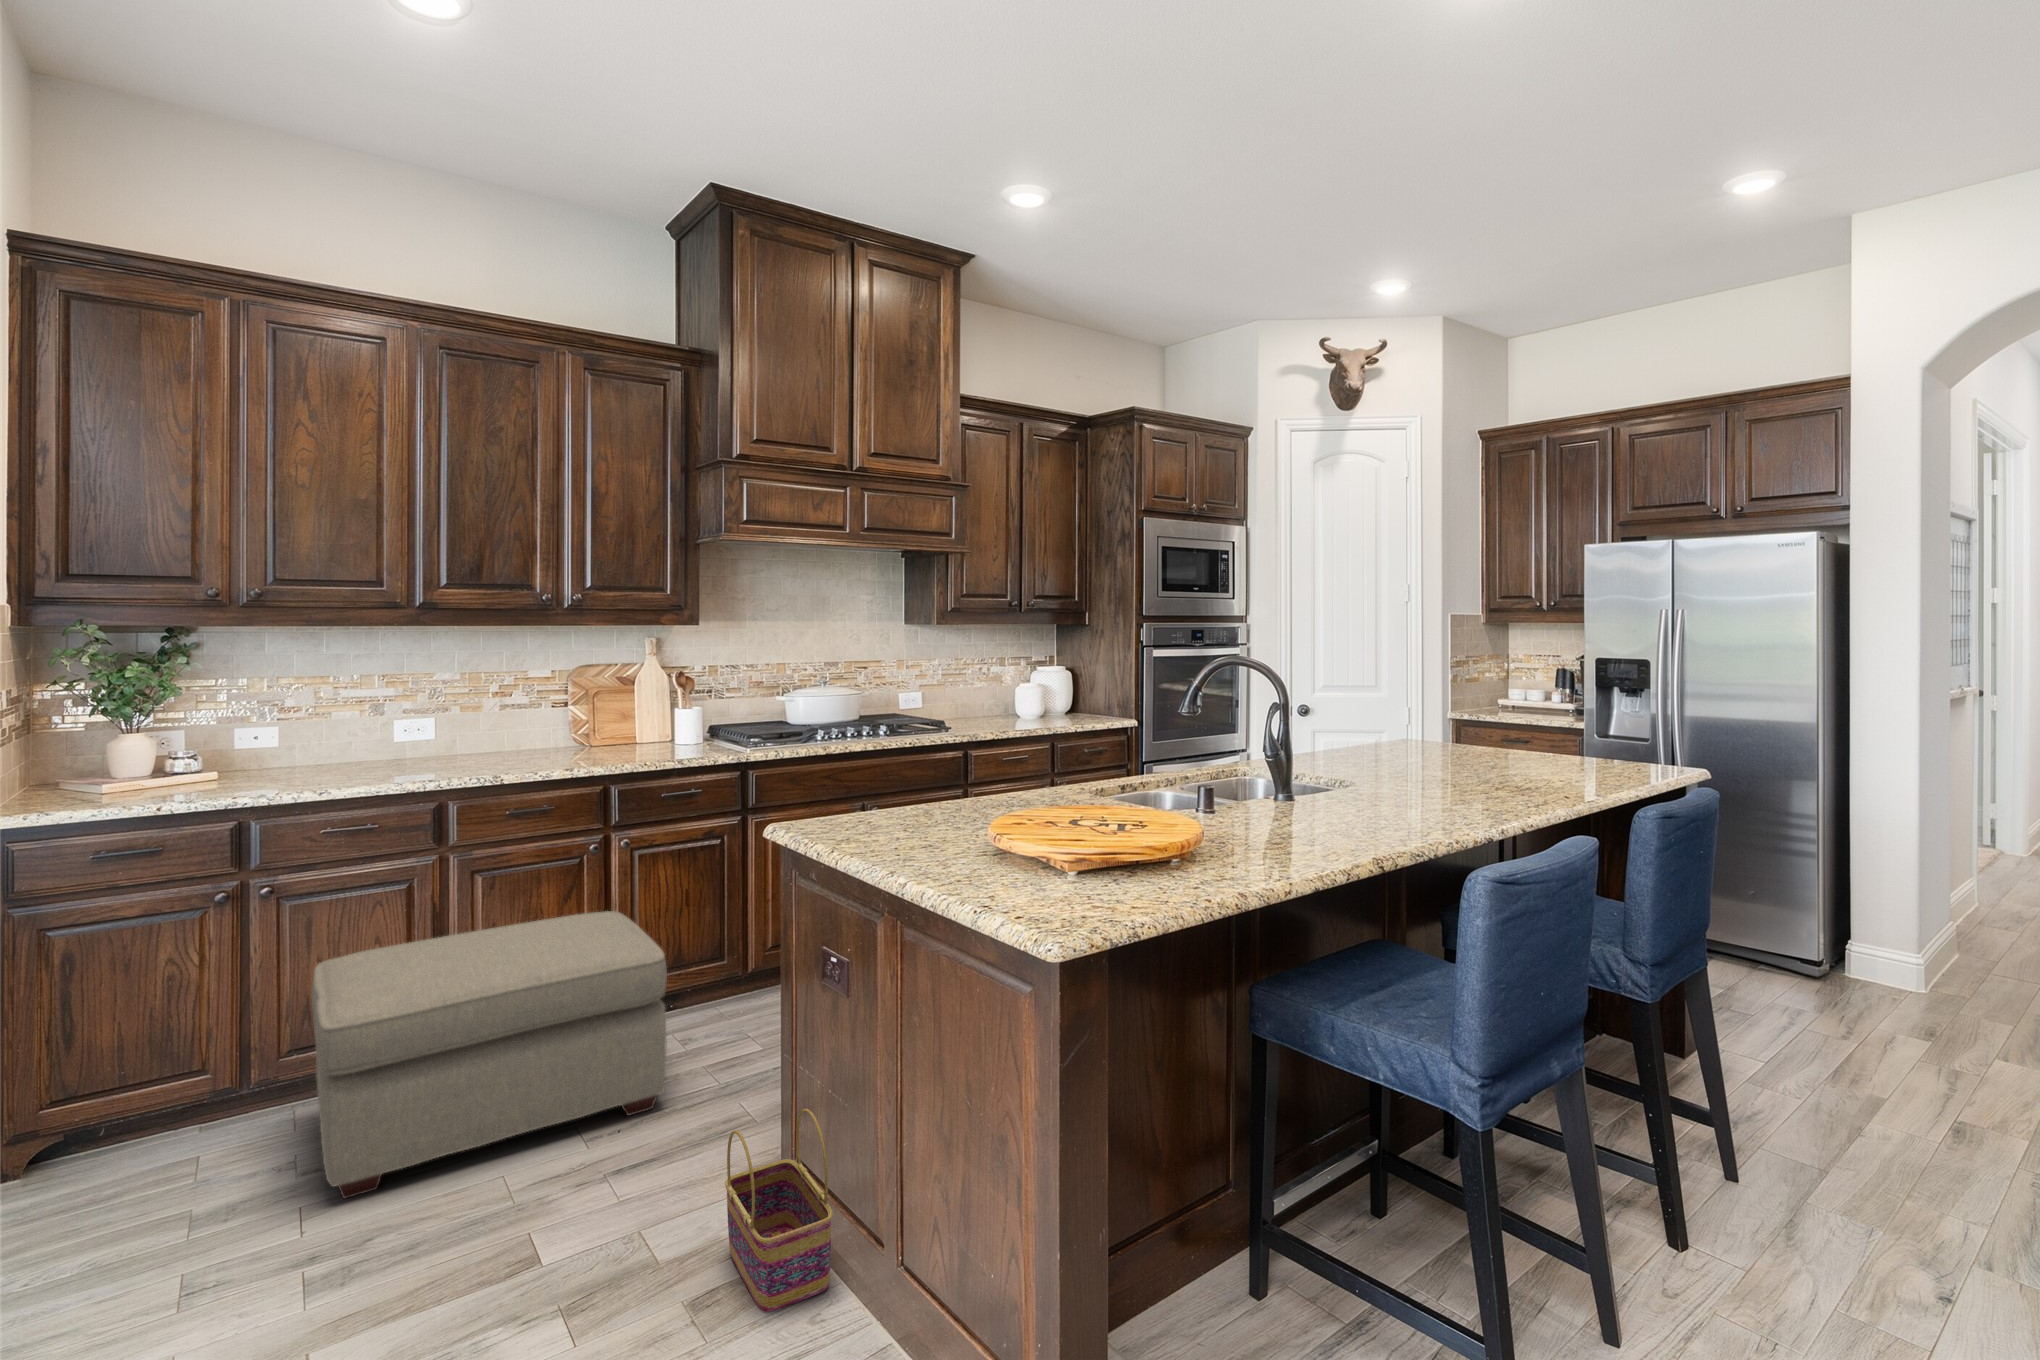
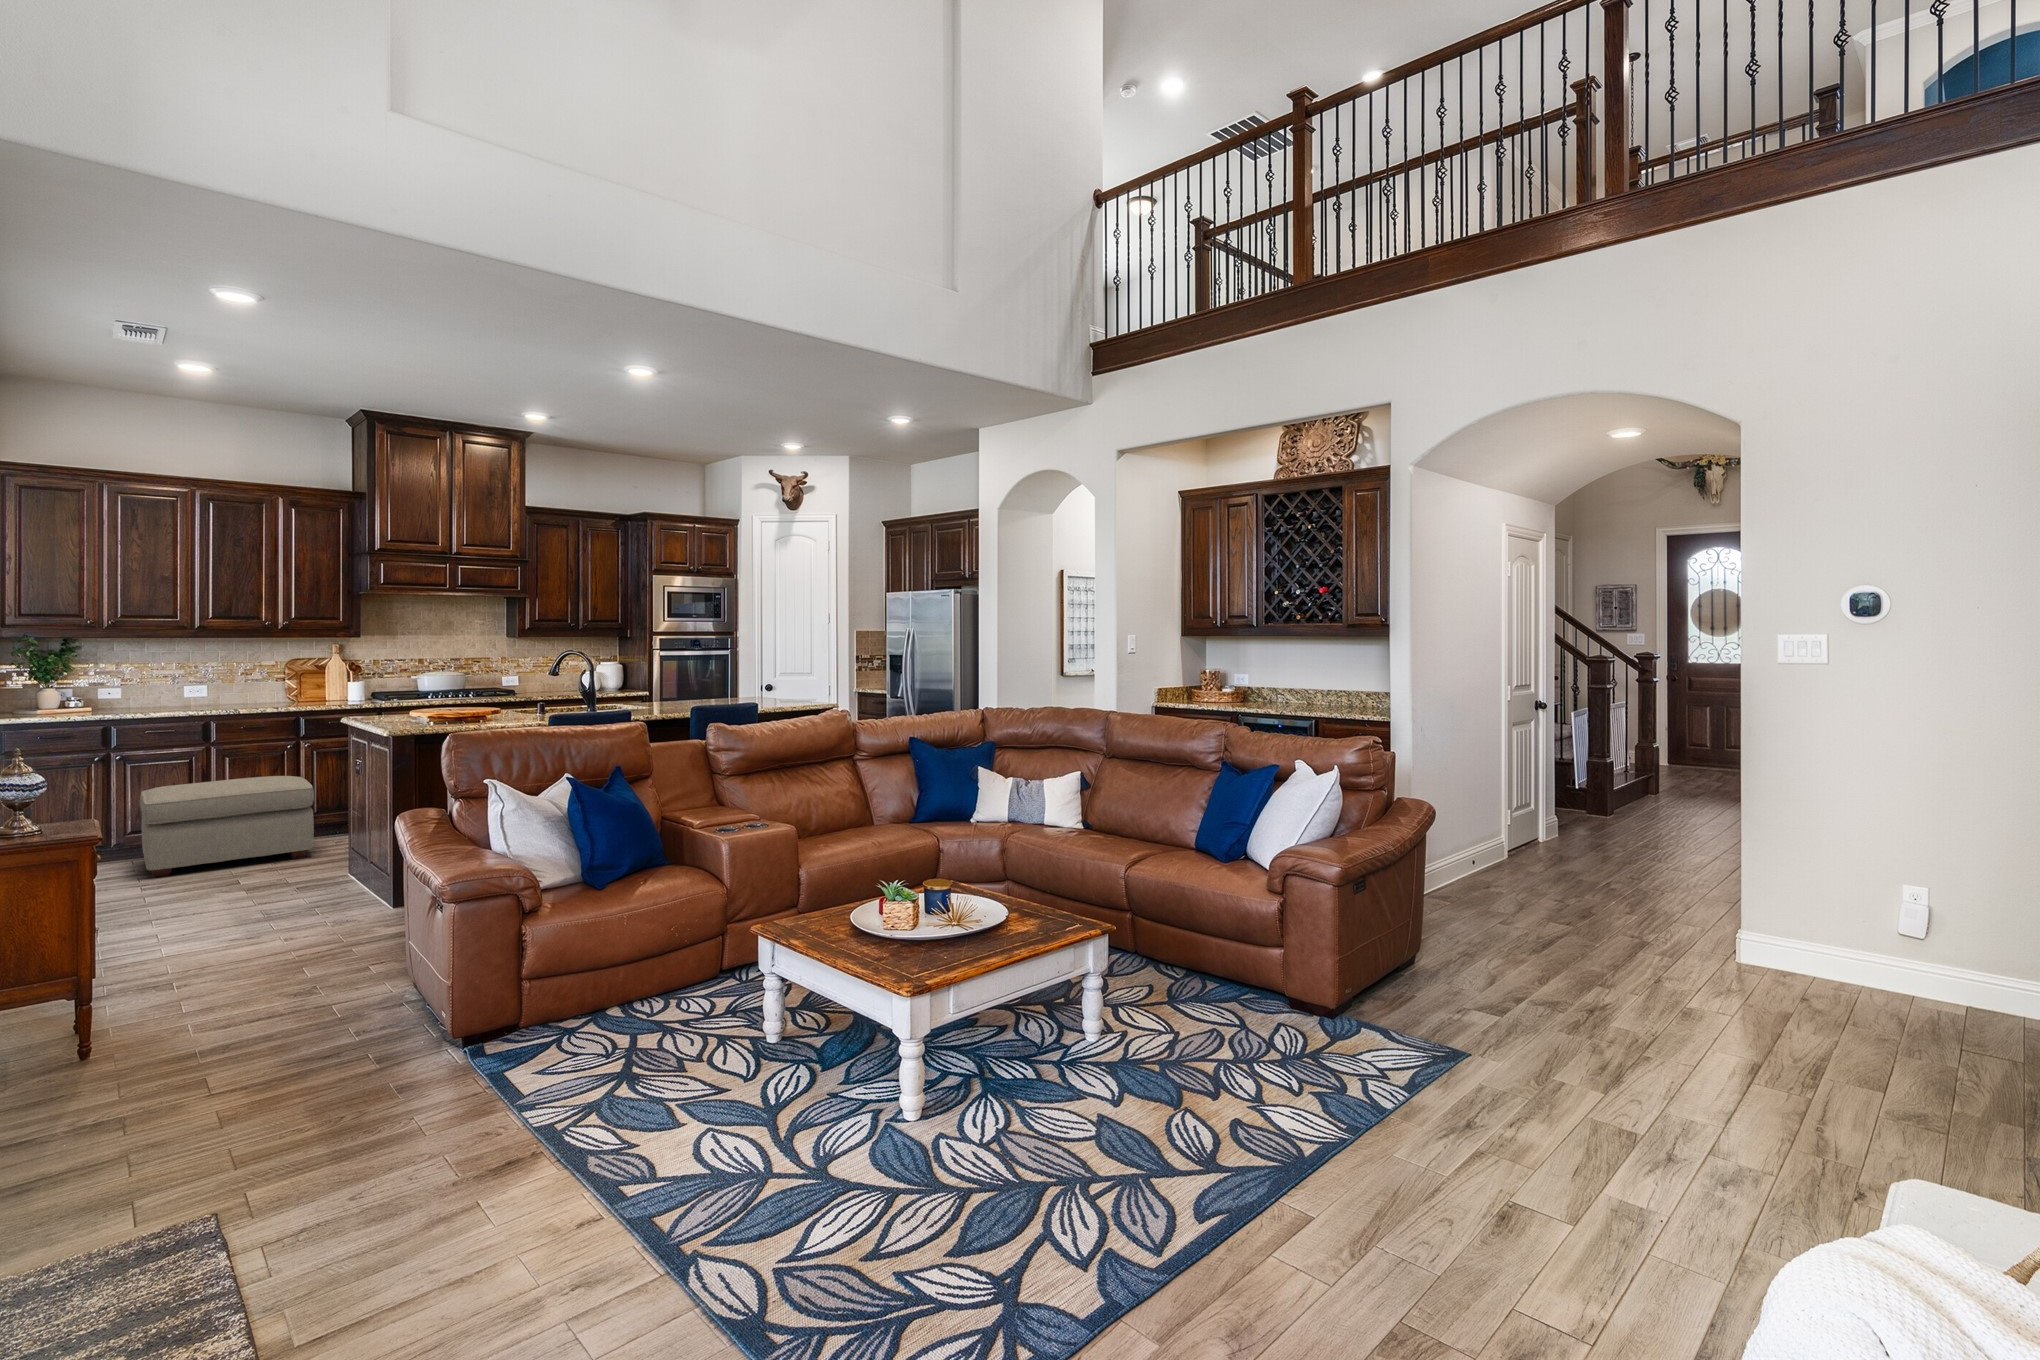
basket: present [725,1109,833,1312] -> none [313,826,352,891]

